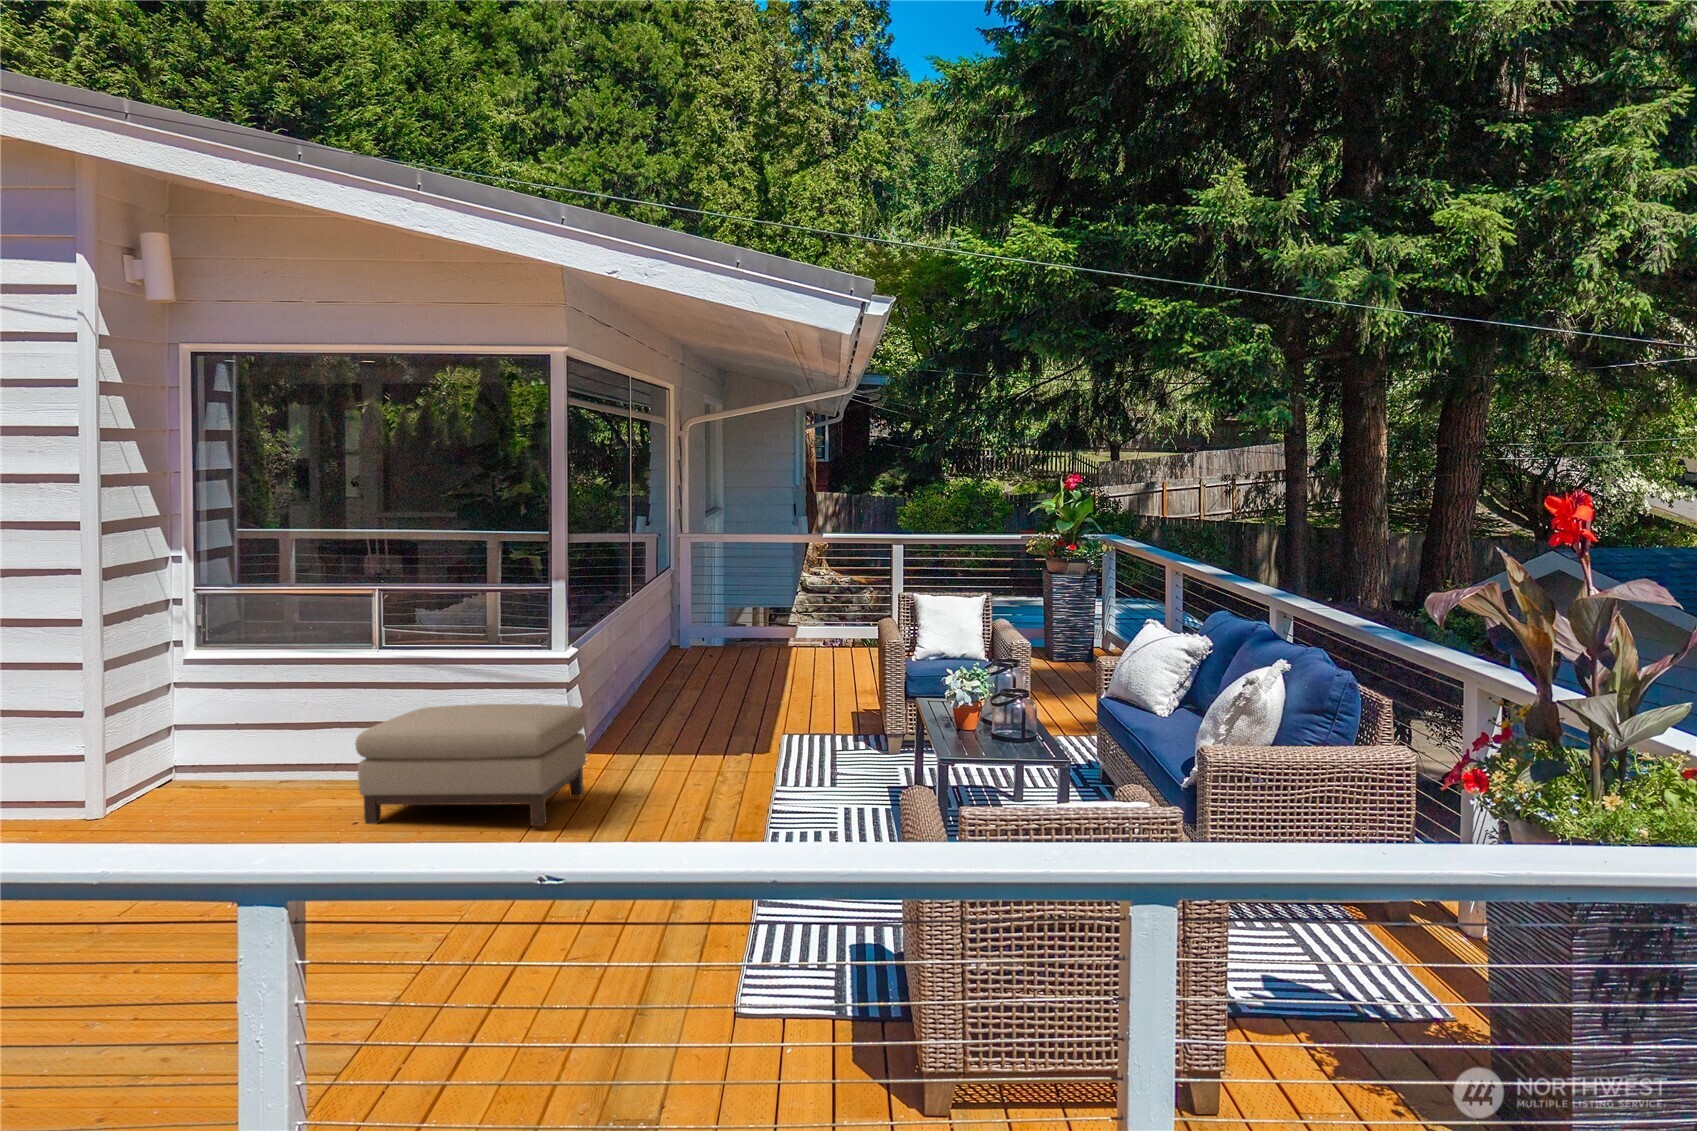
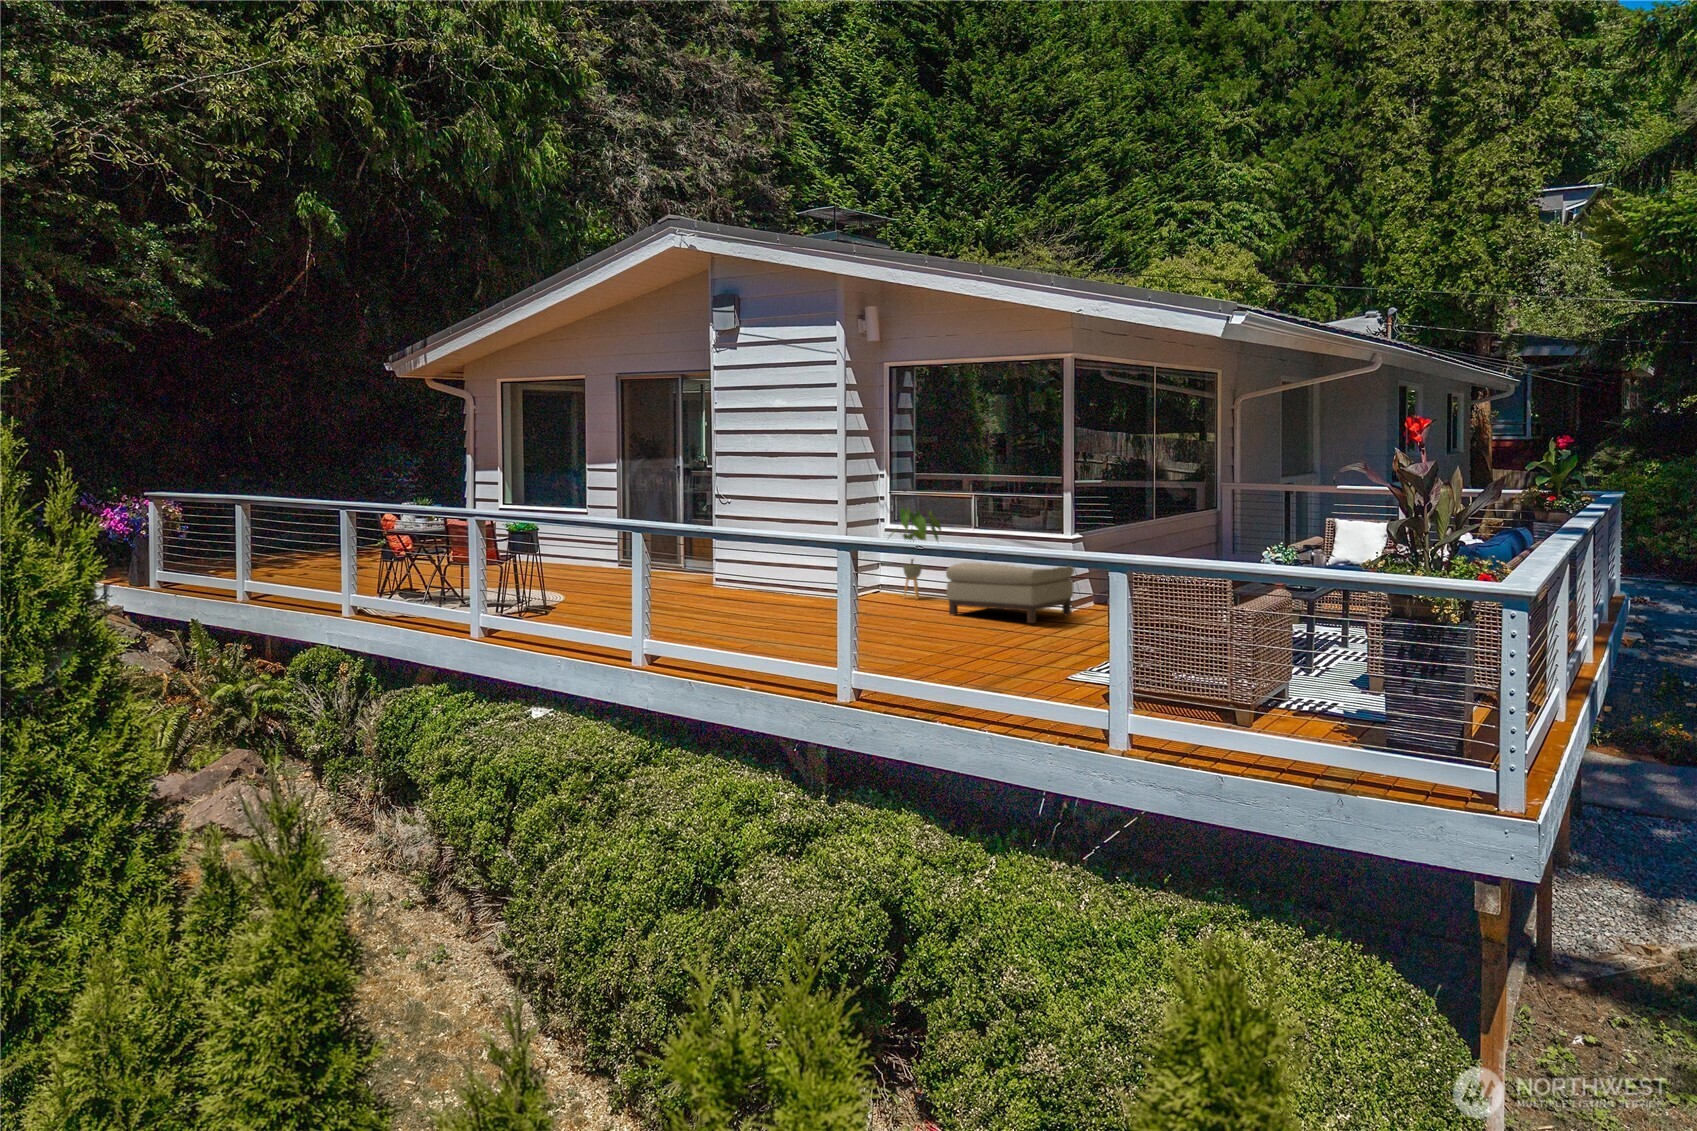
house plant: none [201,619,313,793] -> present [893,508,941,599]

